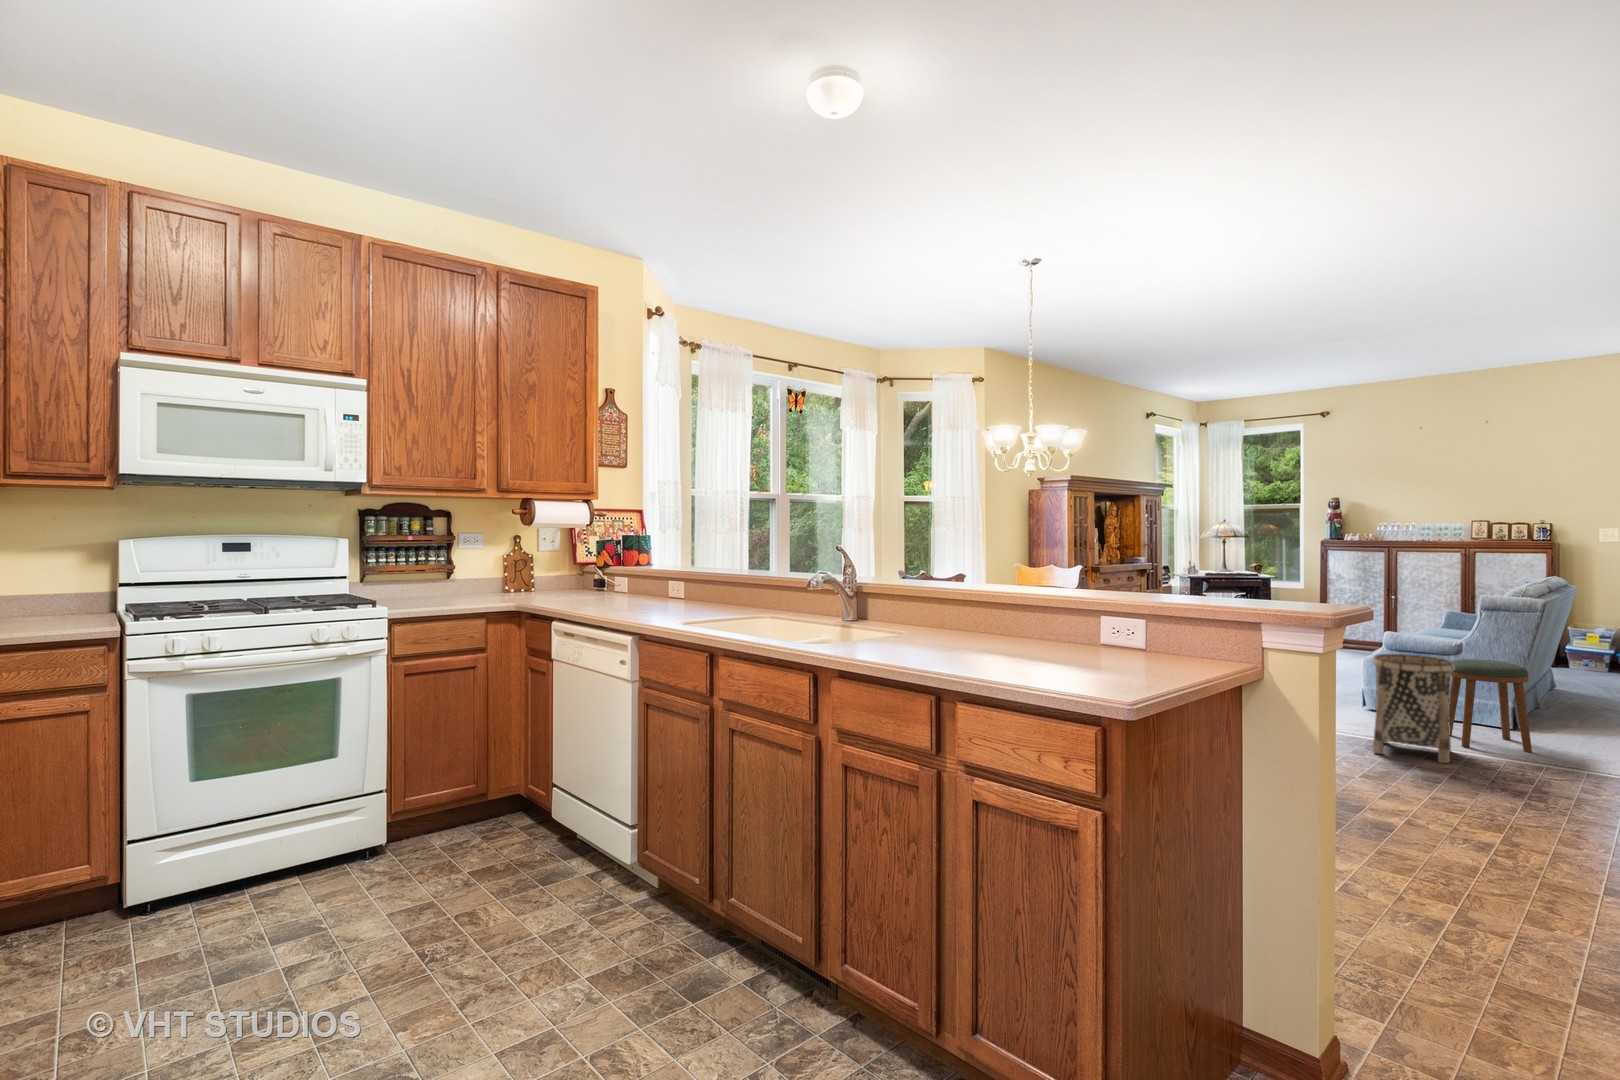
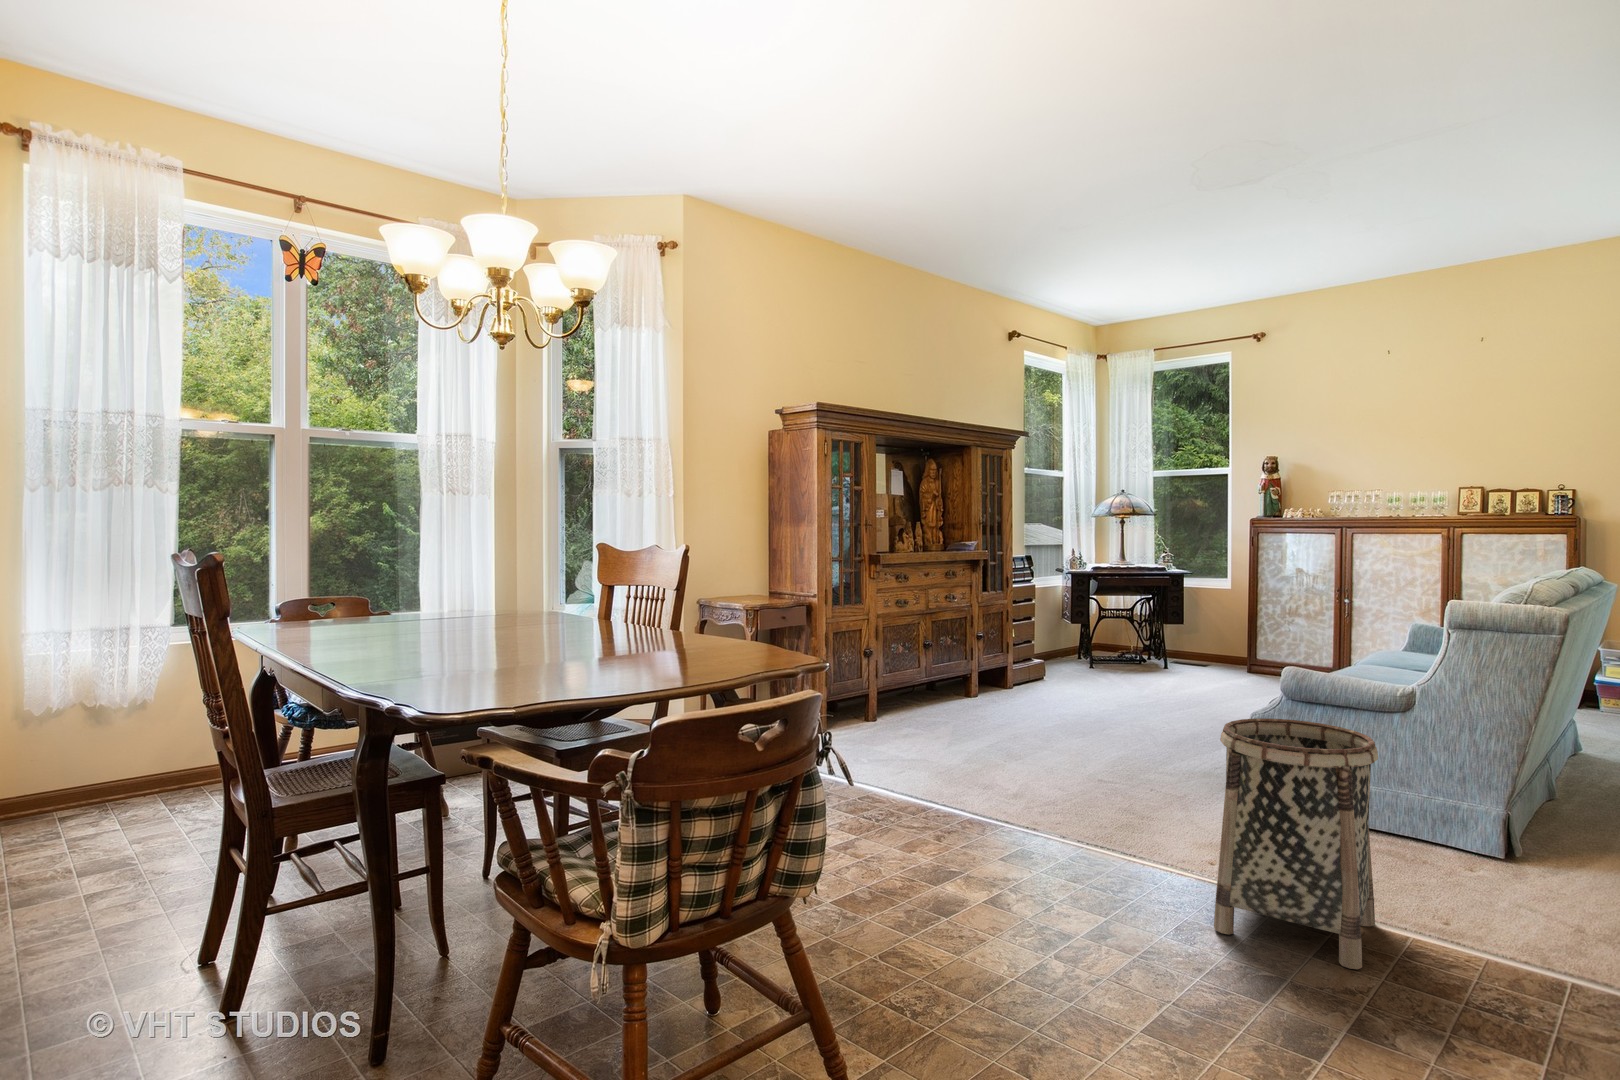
stool: present [1449,659,1532,752] -> none [1375,726,1541,928]

